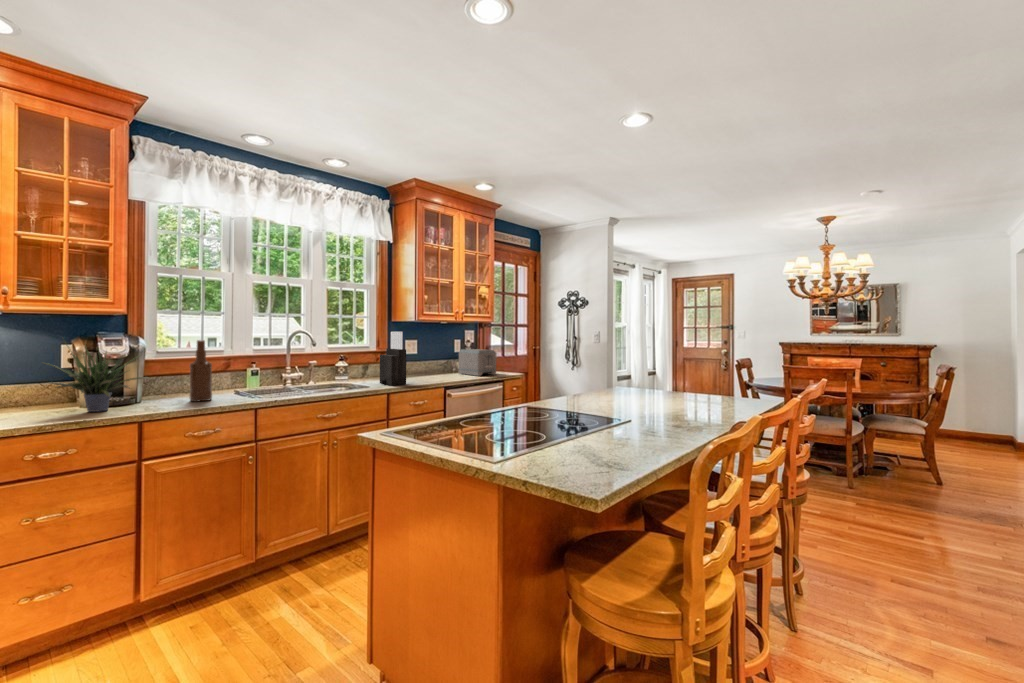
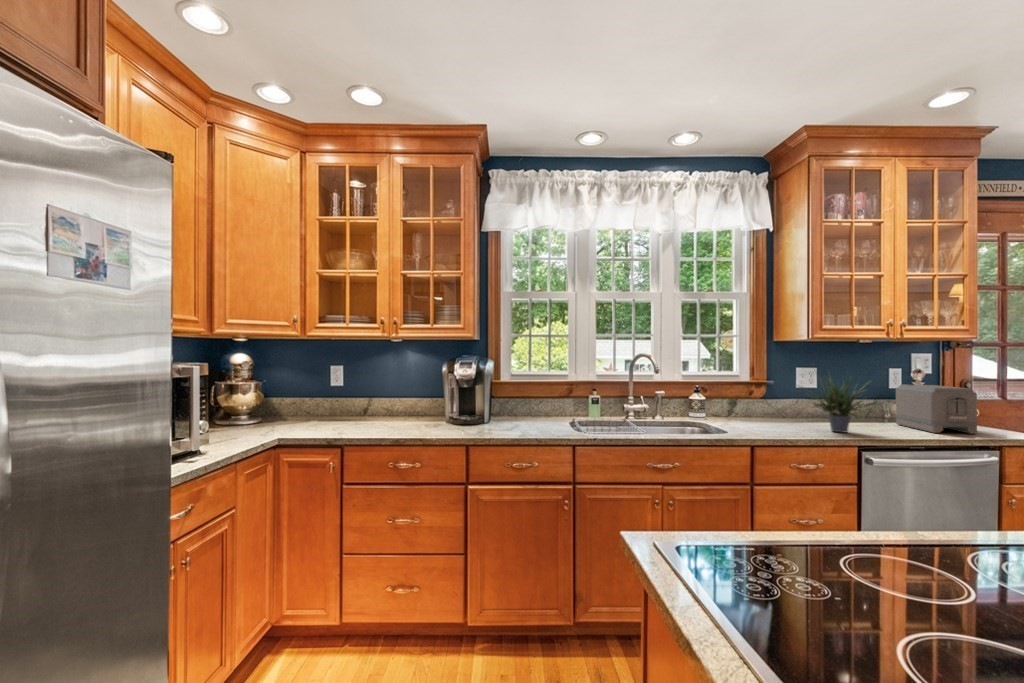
knife block: present [380,332,406,386] -> none [744,356,782,435]
bottle: present [189,340,212,402] -> none [521,365,540,430]
potted plant: present [44,349,149,412] -> present [795,378,881,433]

